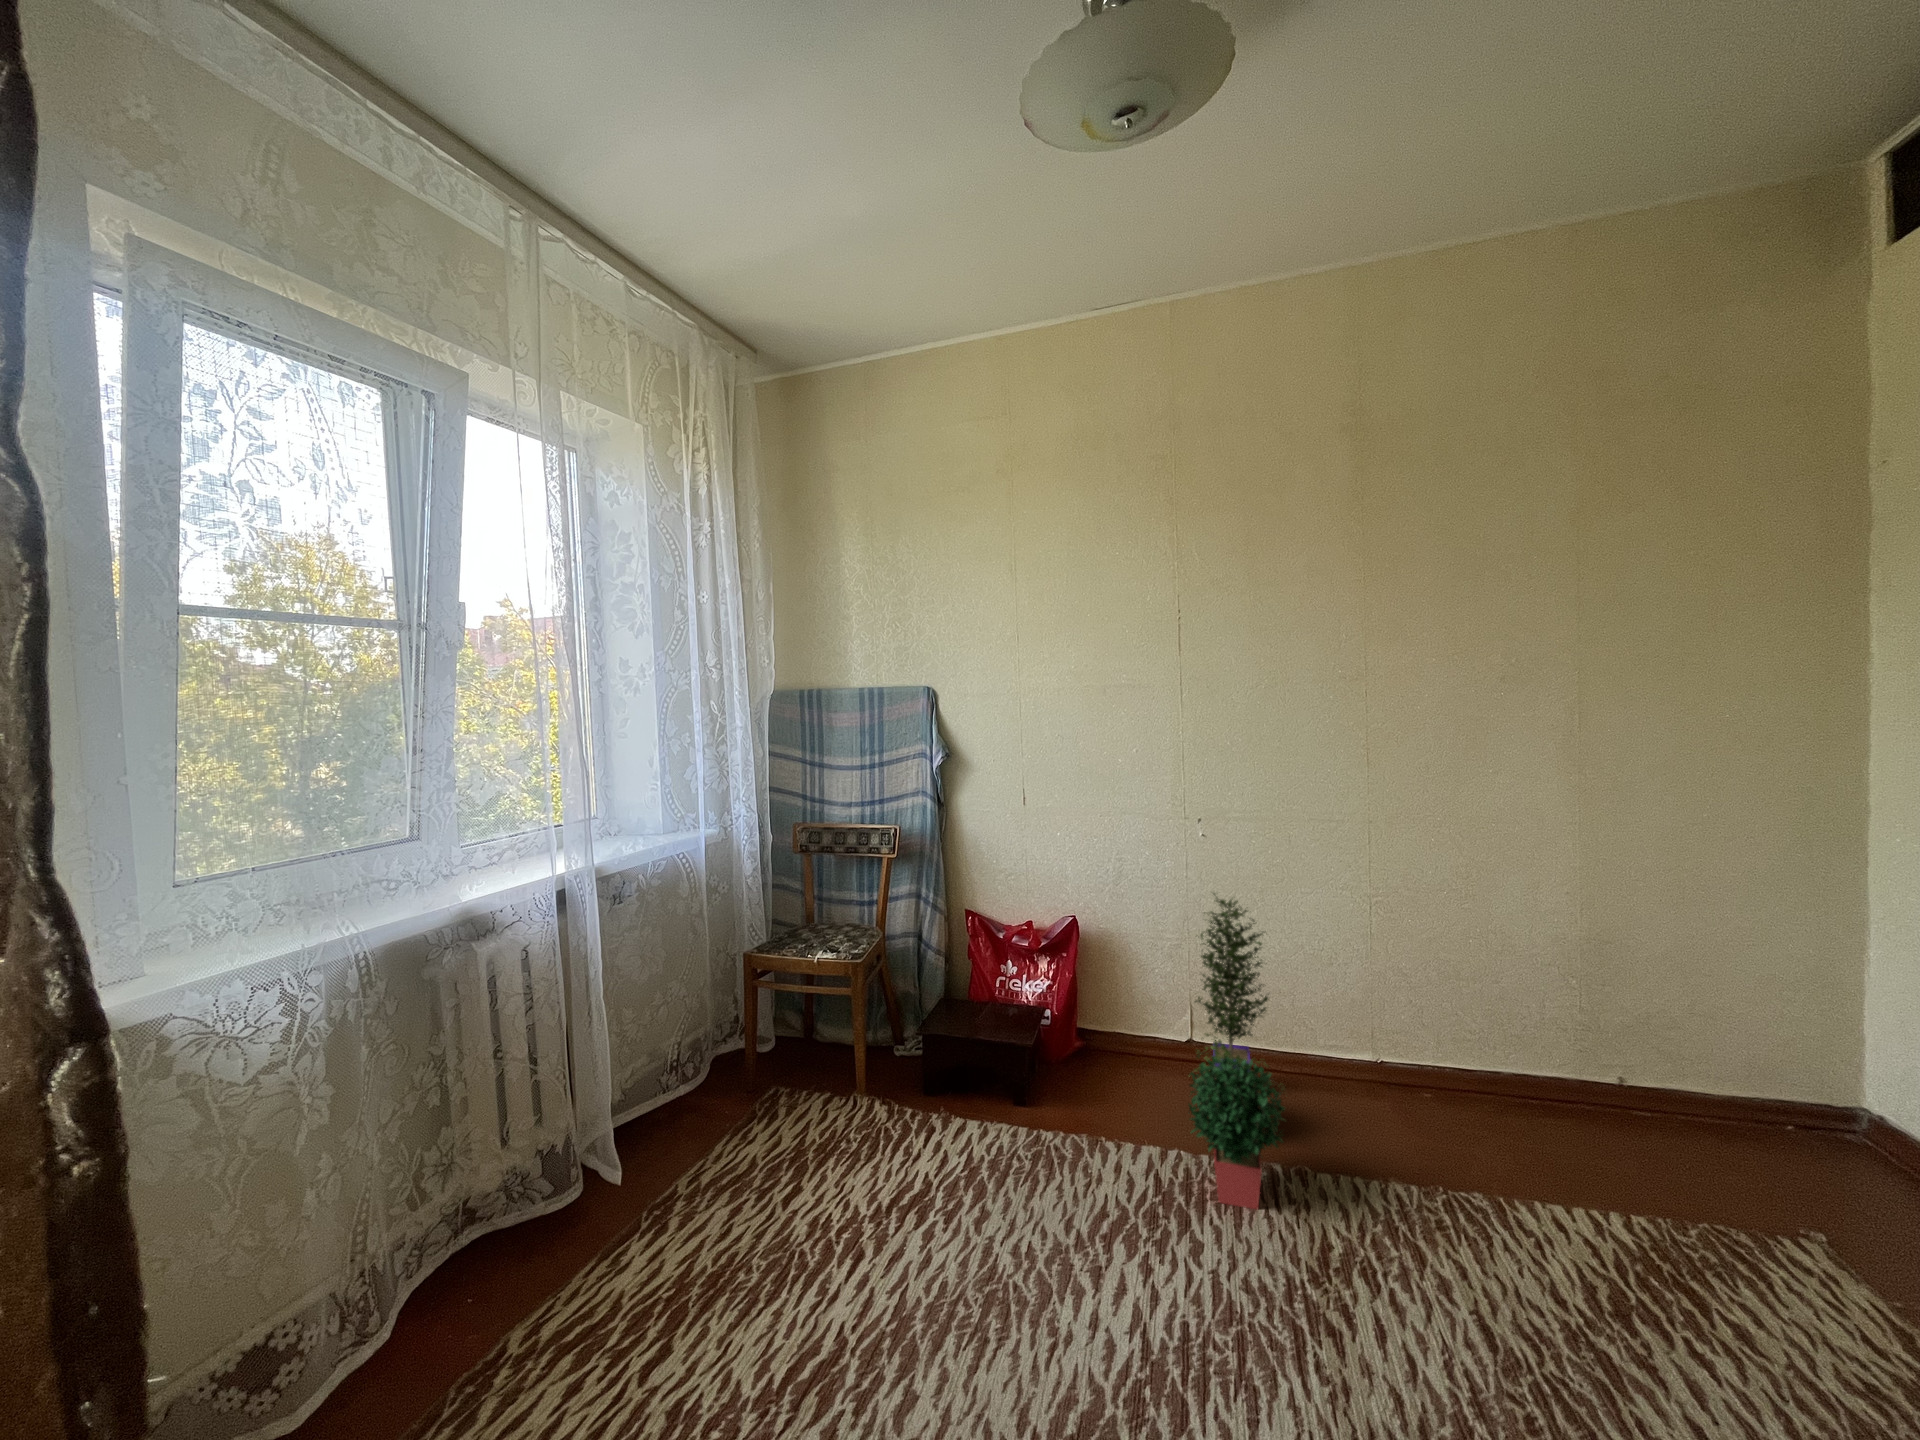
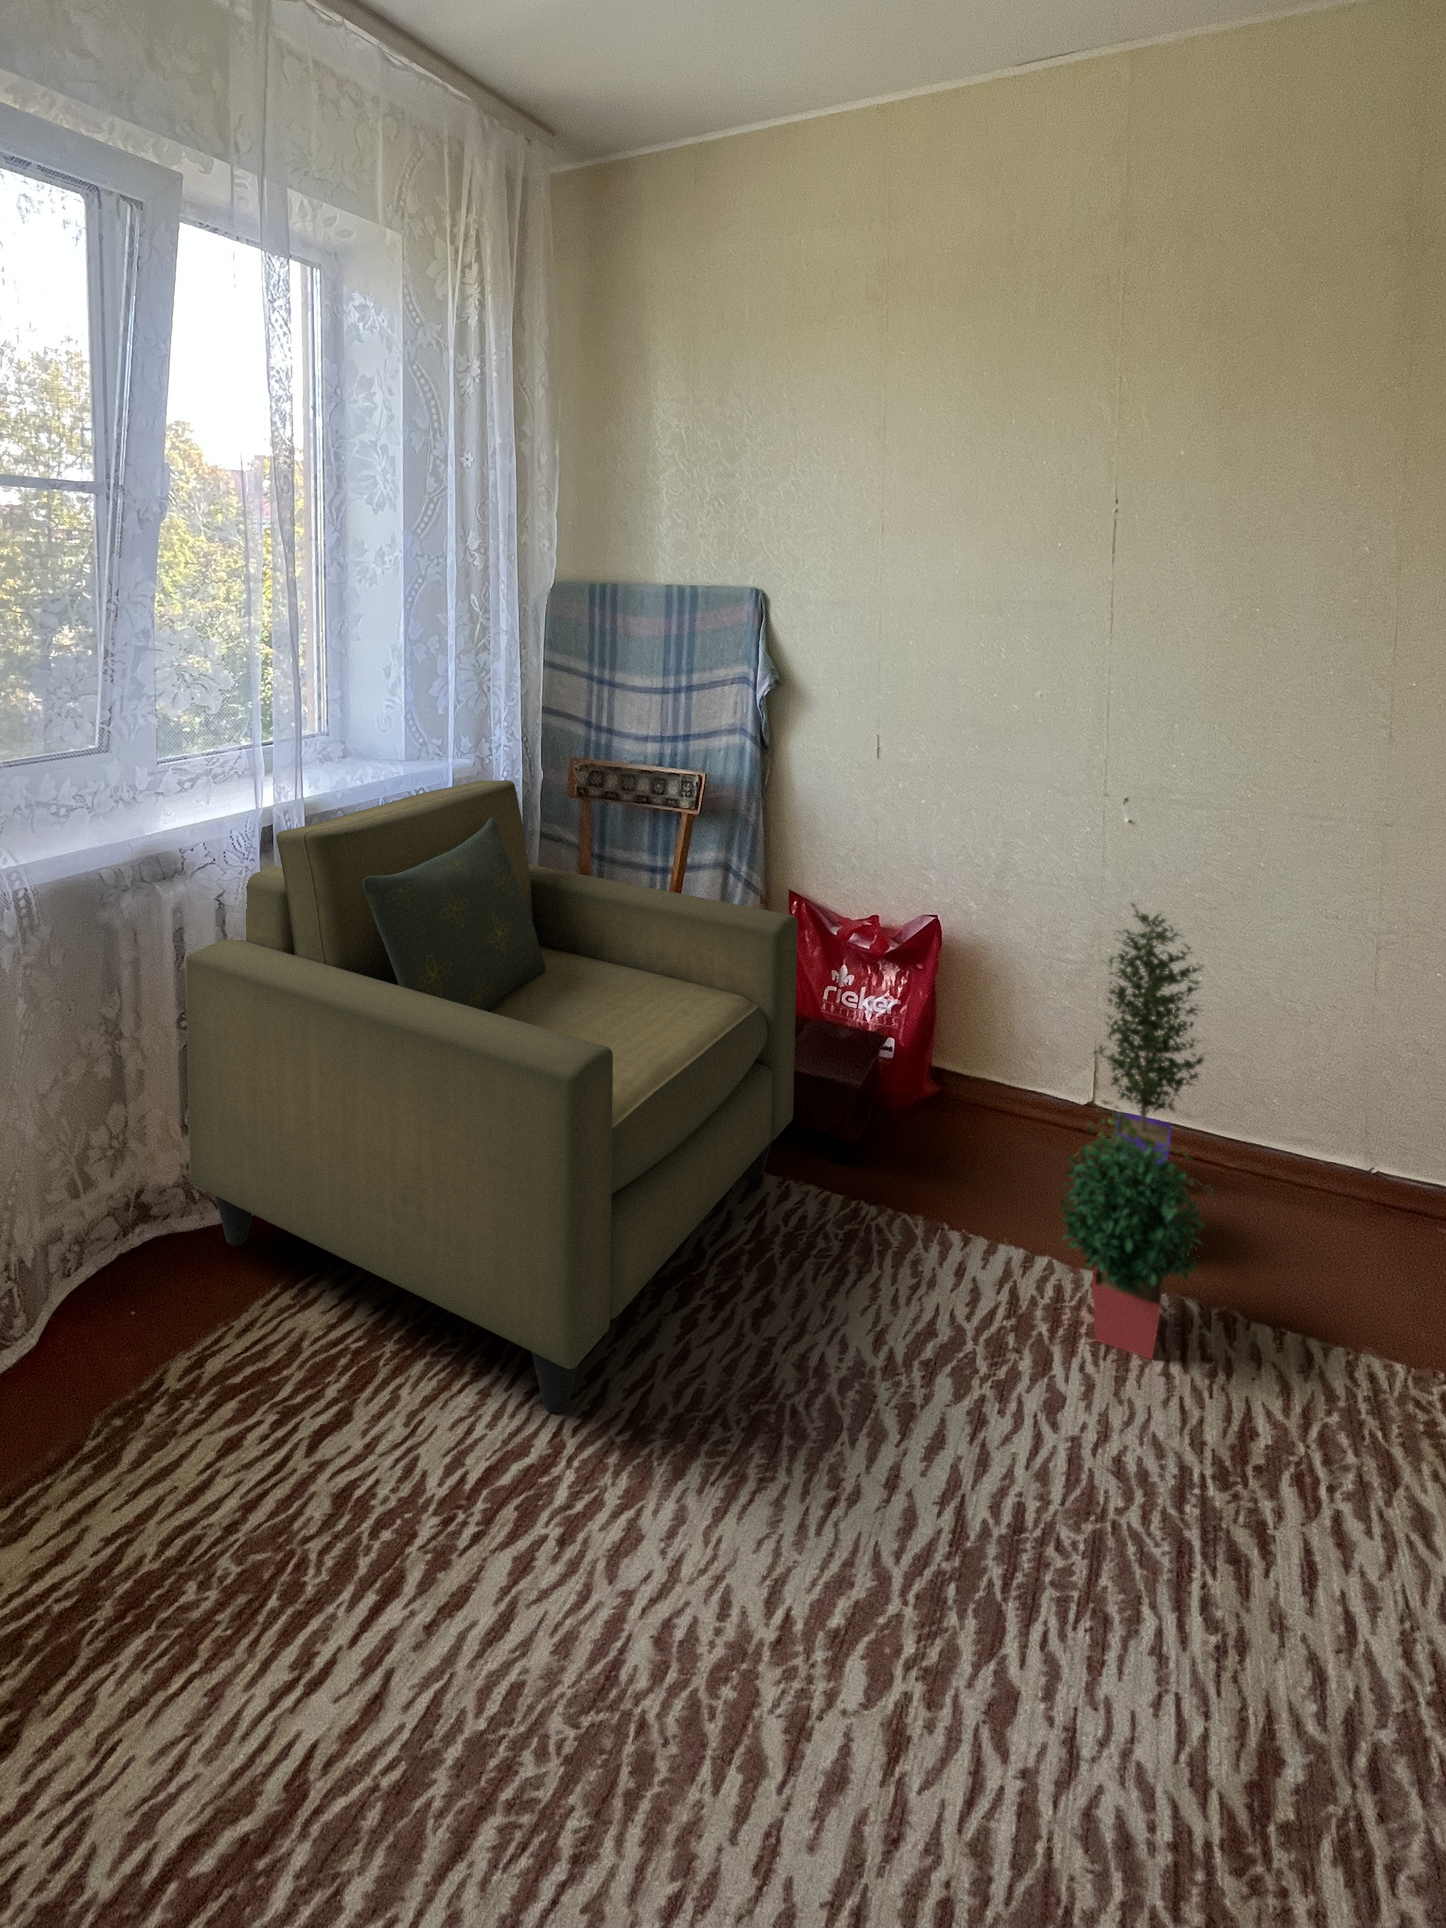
armchair: none [499,839,988,1320] -> present [186,780,798,1413]

